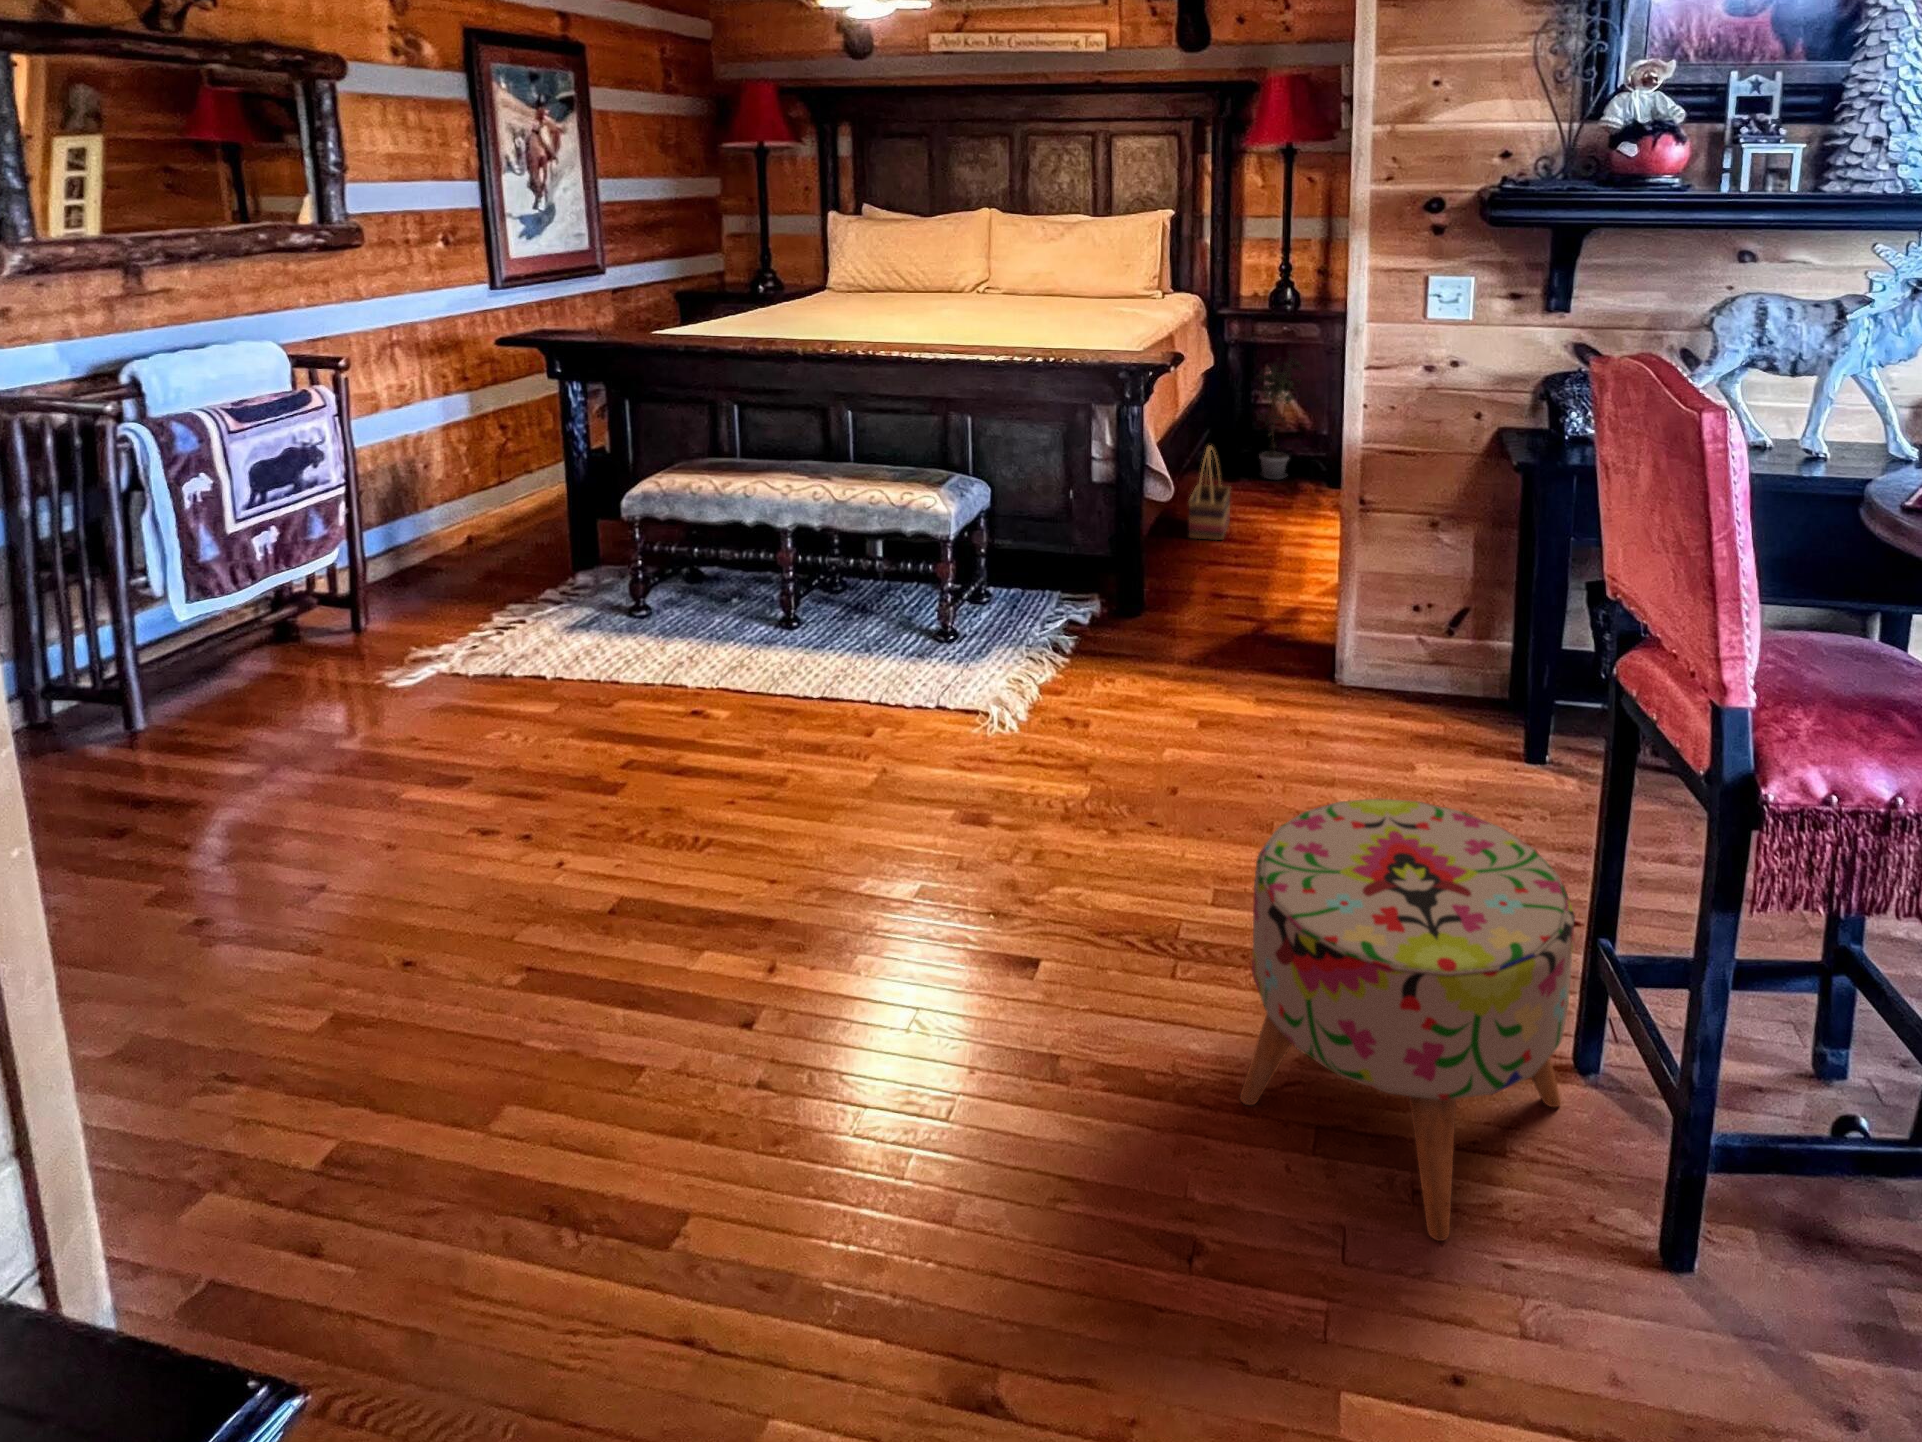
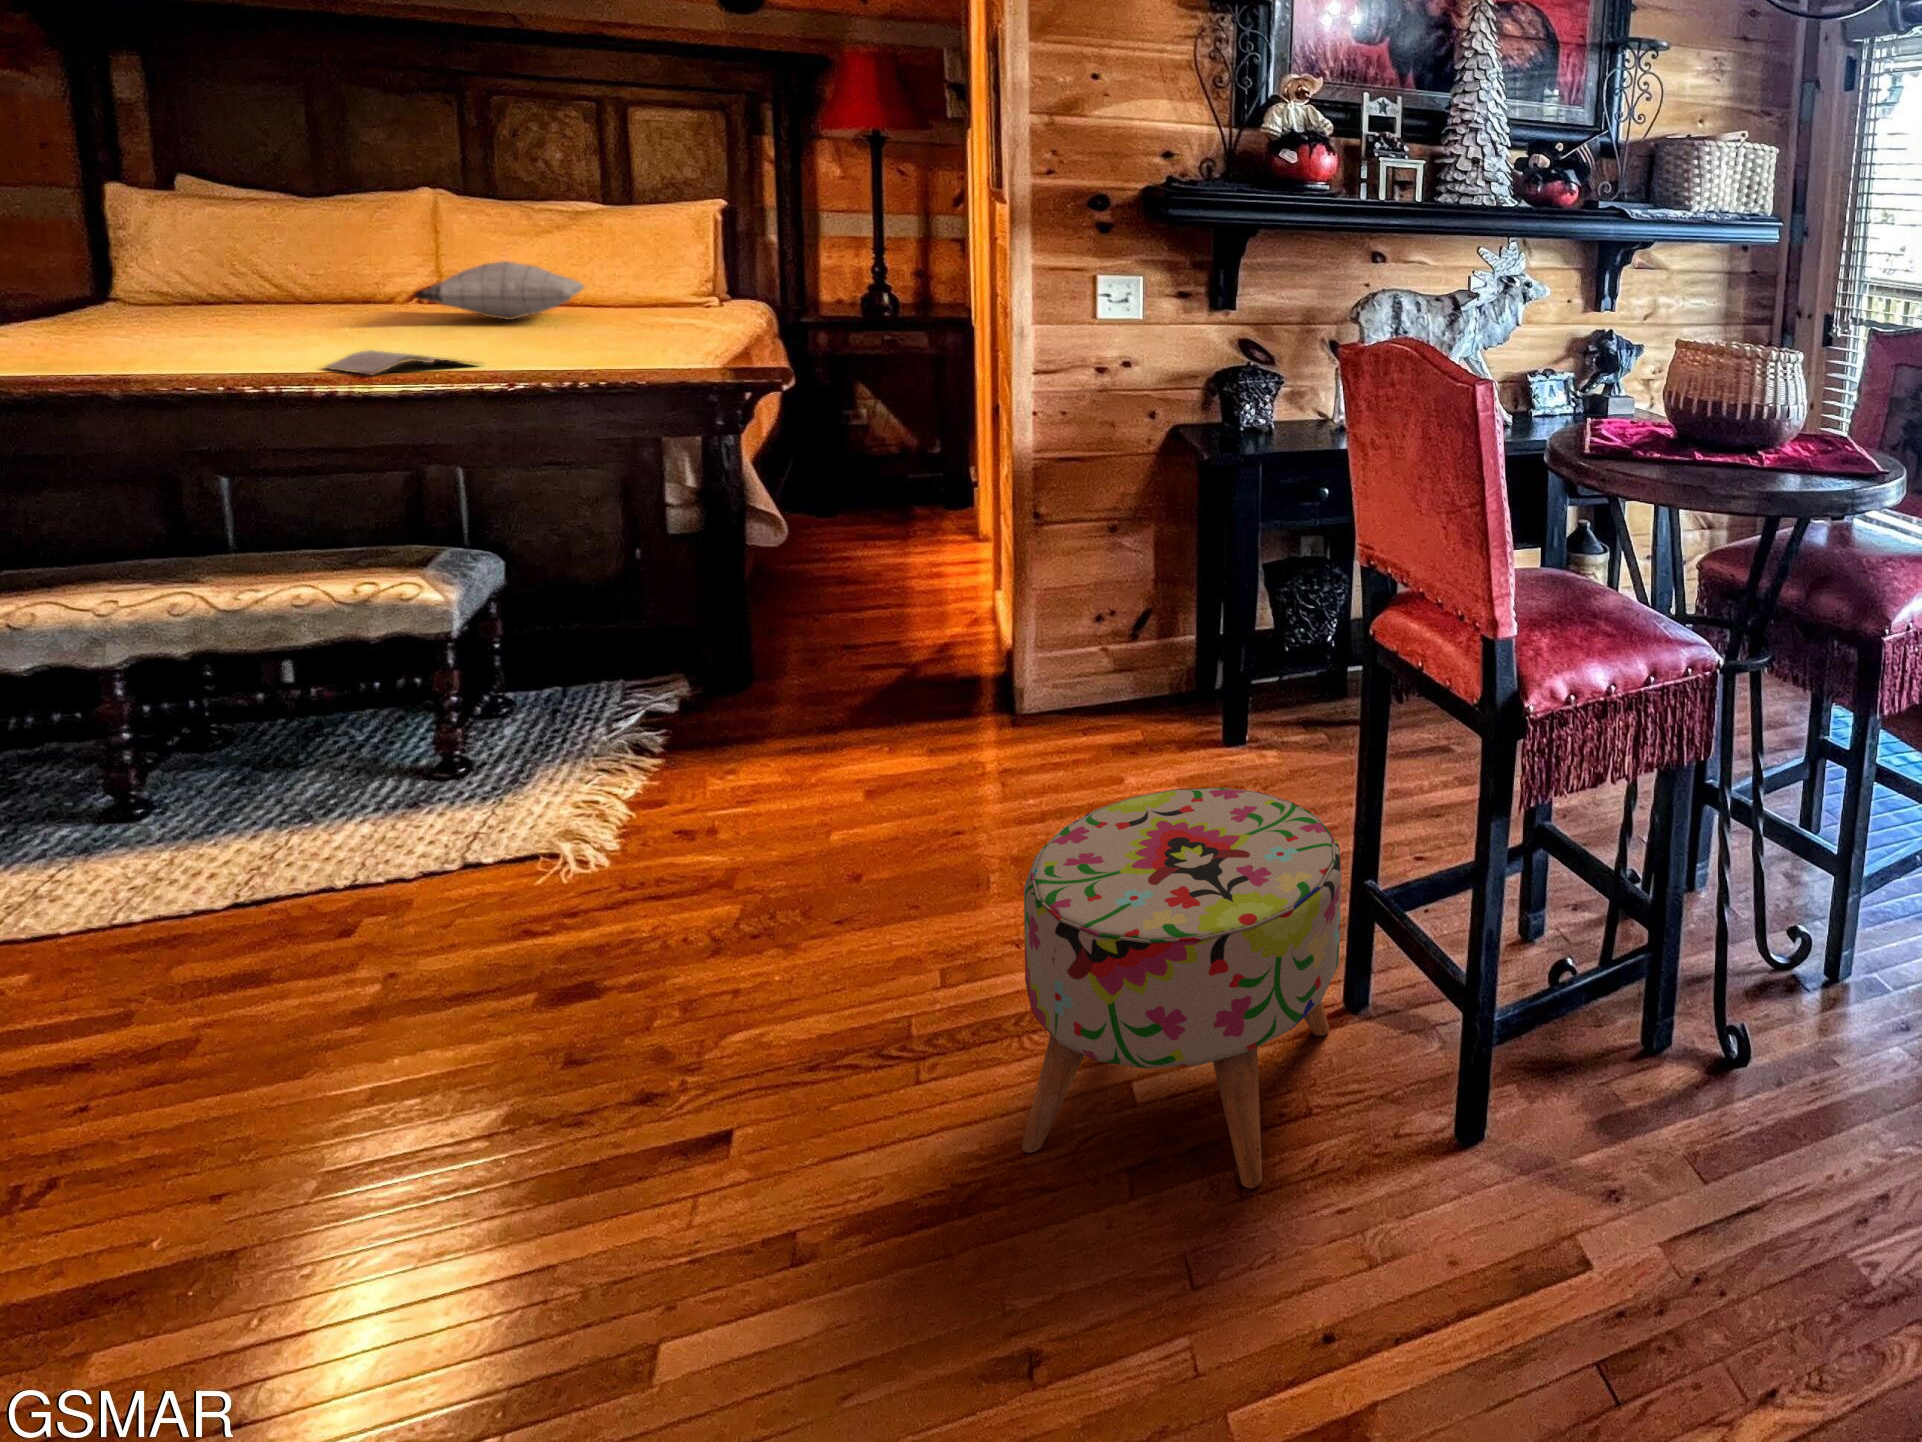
pillow: none [967,261,1073,306] -> present [414,261,584,320]
magazine: none [905,328,992,347] -> present [325,350,472,375]
potted plant: present [1257,352,1304,480] -> none [843,368,915,517]
basket: present [1188,446,1231,540] -> none [785,481,839,594]

